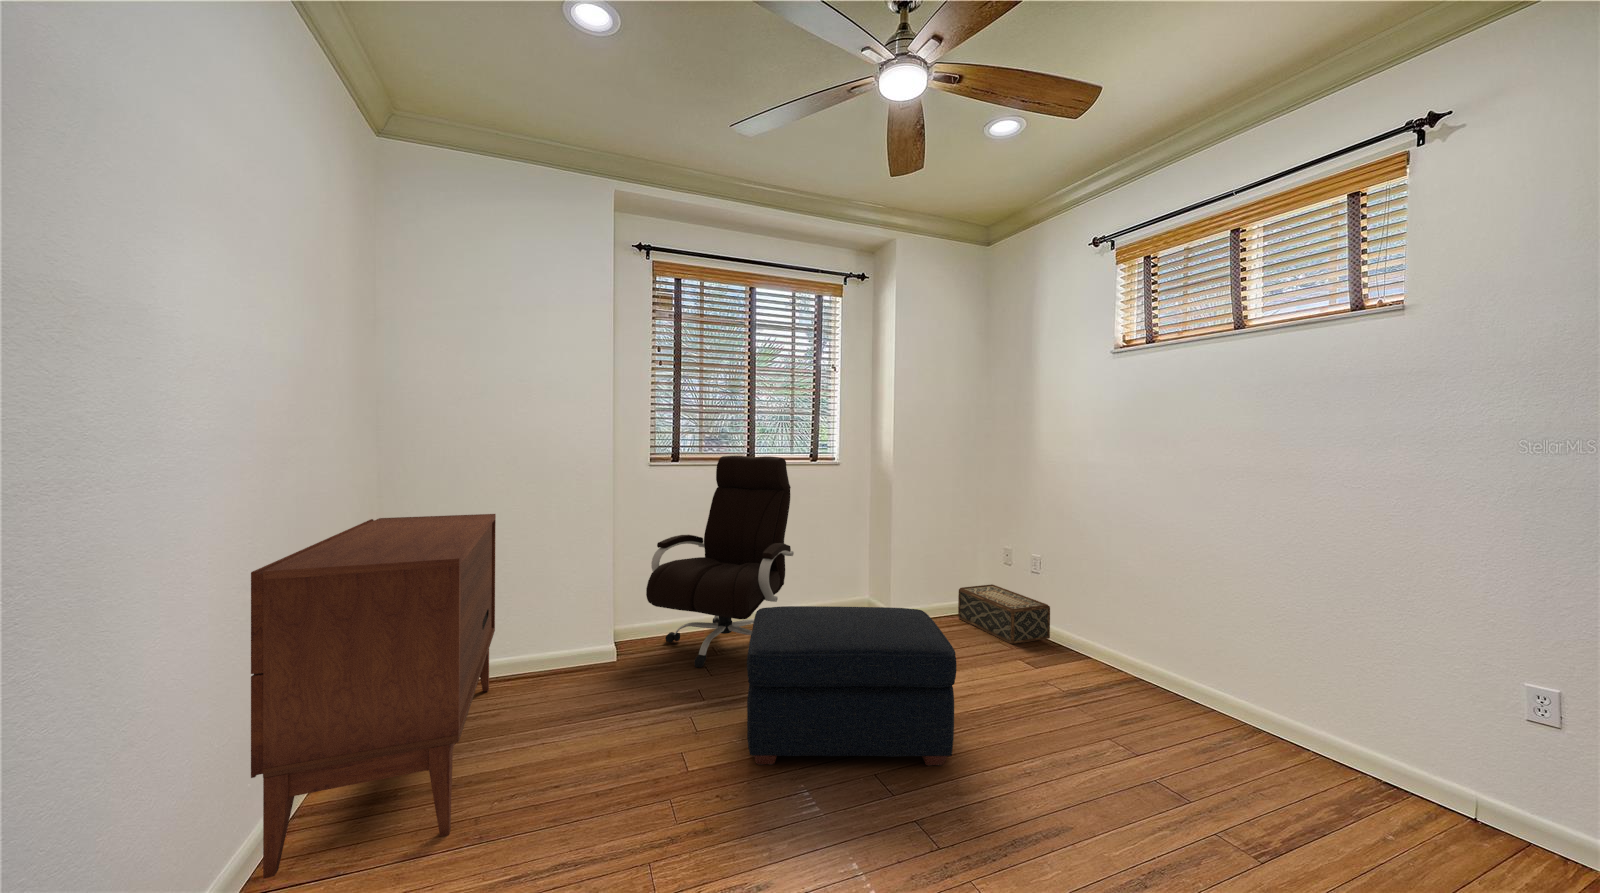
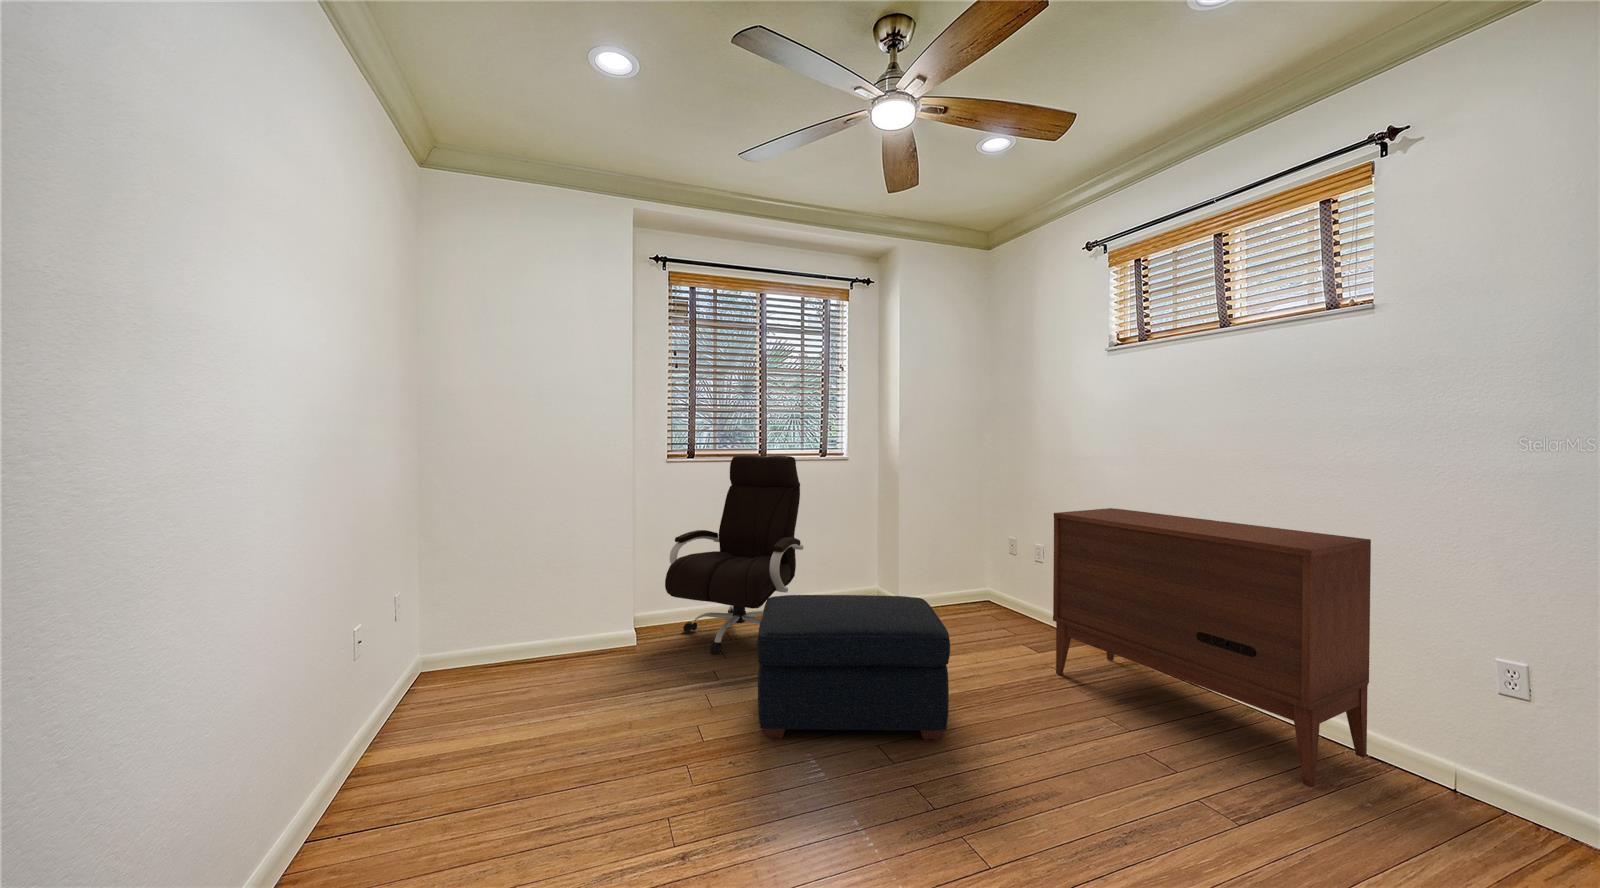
dresser: present [251,514,496,879] -> present [1053,508,1371,787]
woven basket: present [958,584,1050,644] -> none [964,577,1052,633]

